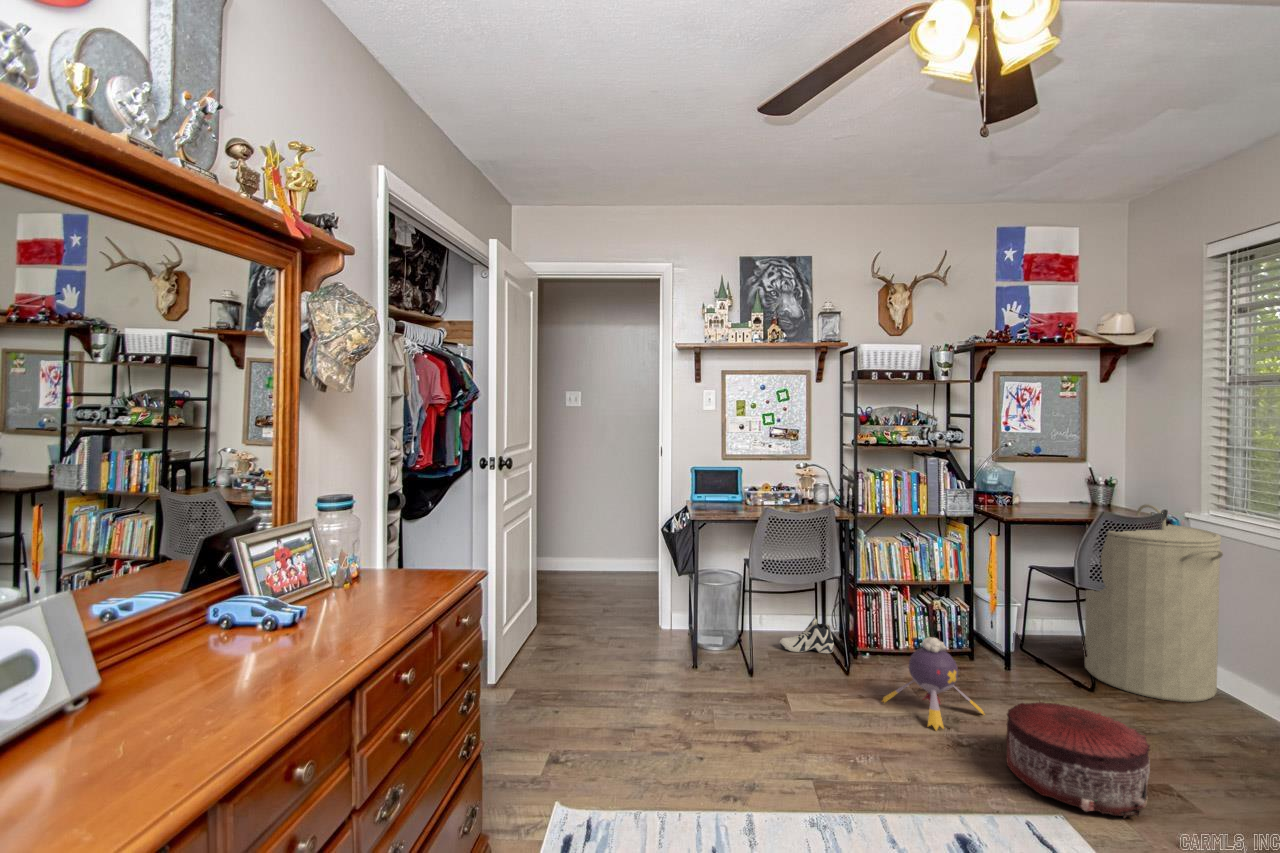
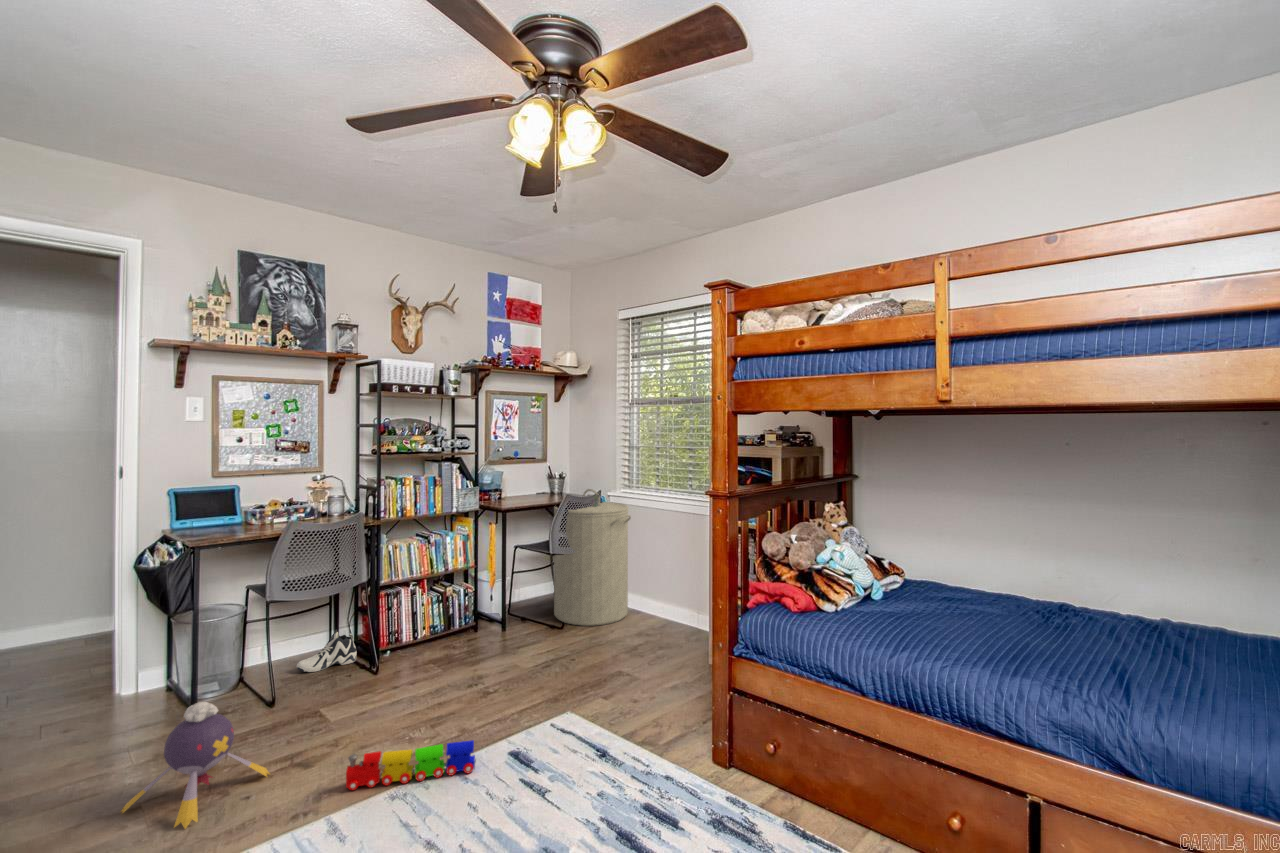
plush toy: present [882,637,985,730] -> present [121,702,269,829]
pouf: present [1006,702,1150,817] -> none [522,642,612,717]
toy train: none [791,743,926,817] -> present [346,740,476,790]

